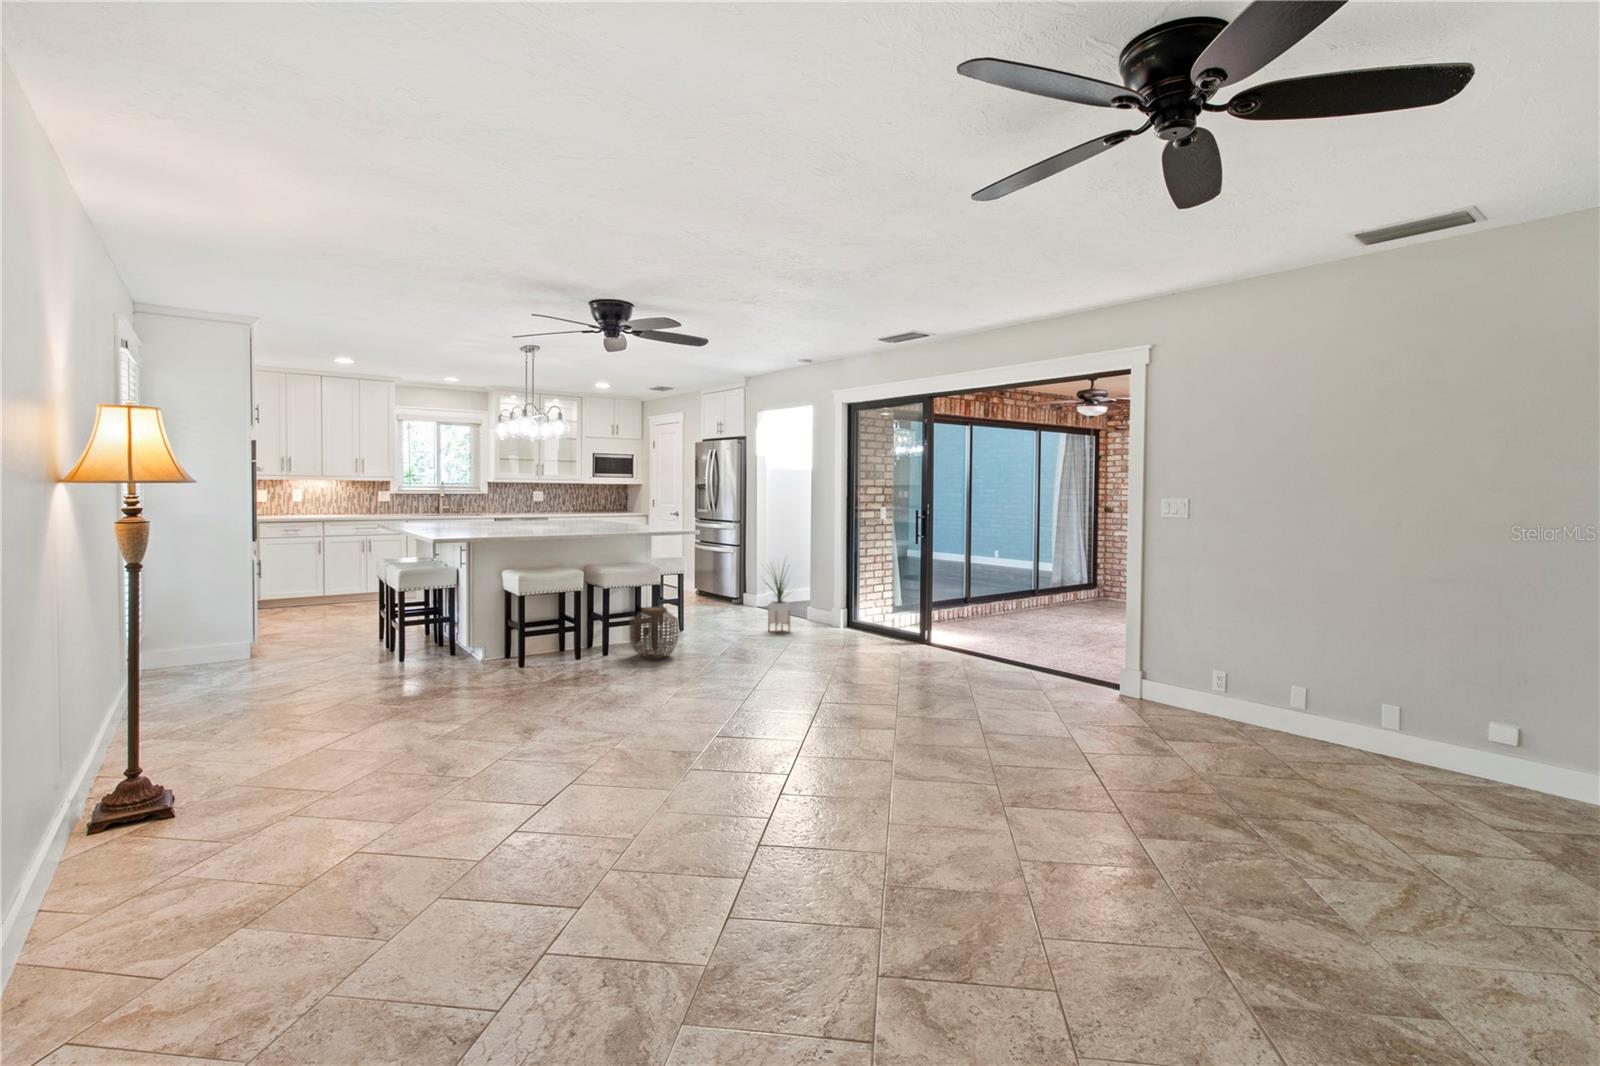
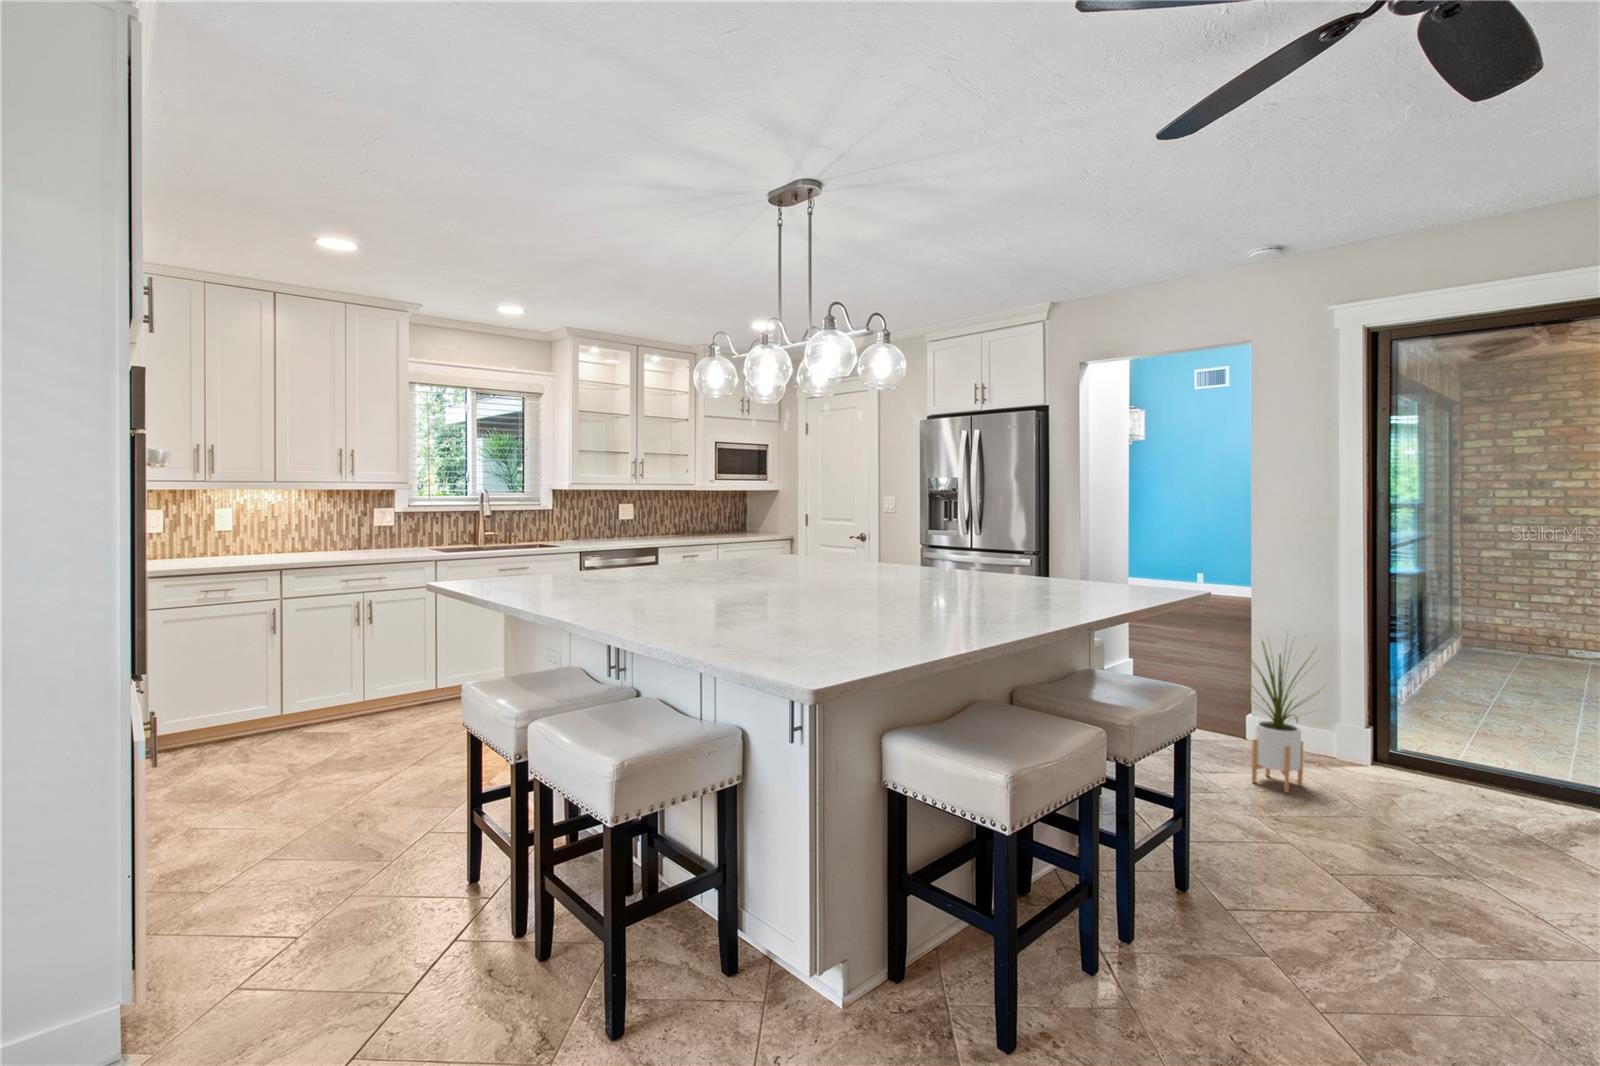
woven basket: present [630,607,678,660] -> none [1195,803,1341,960]

